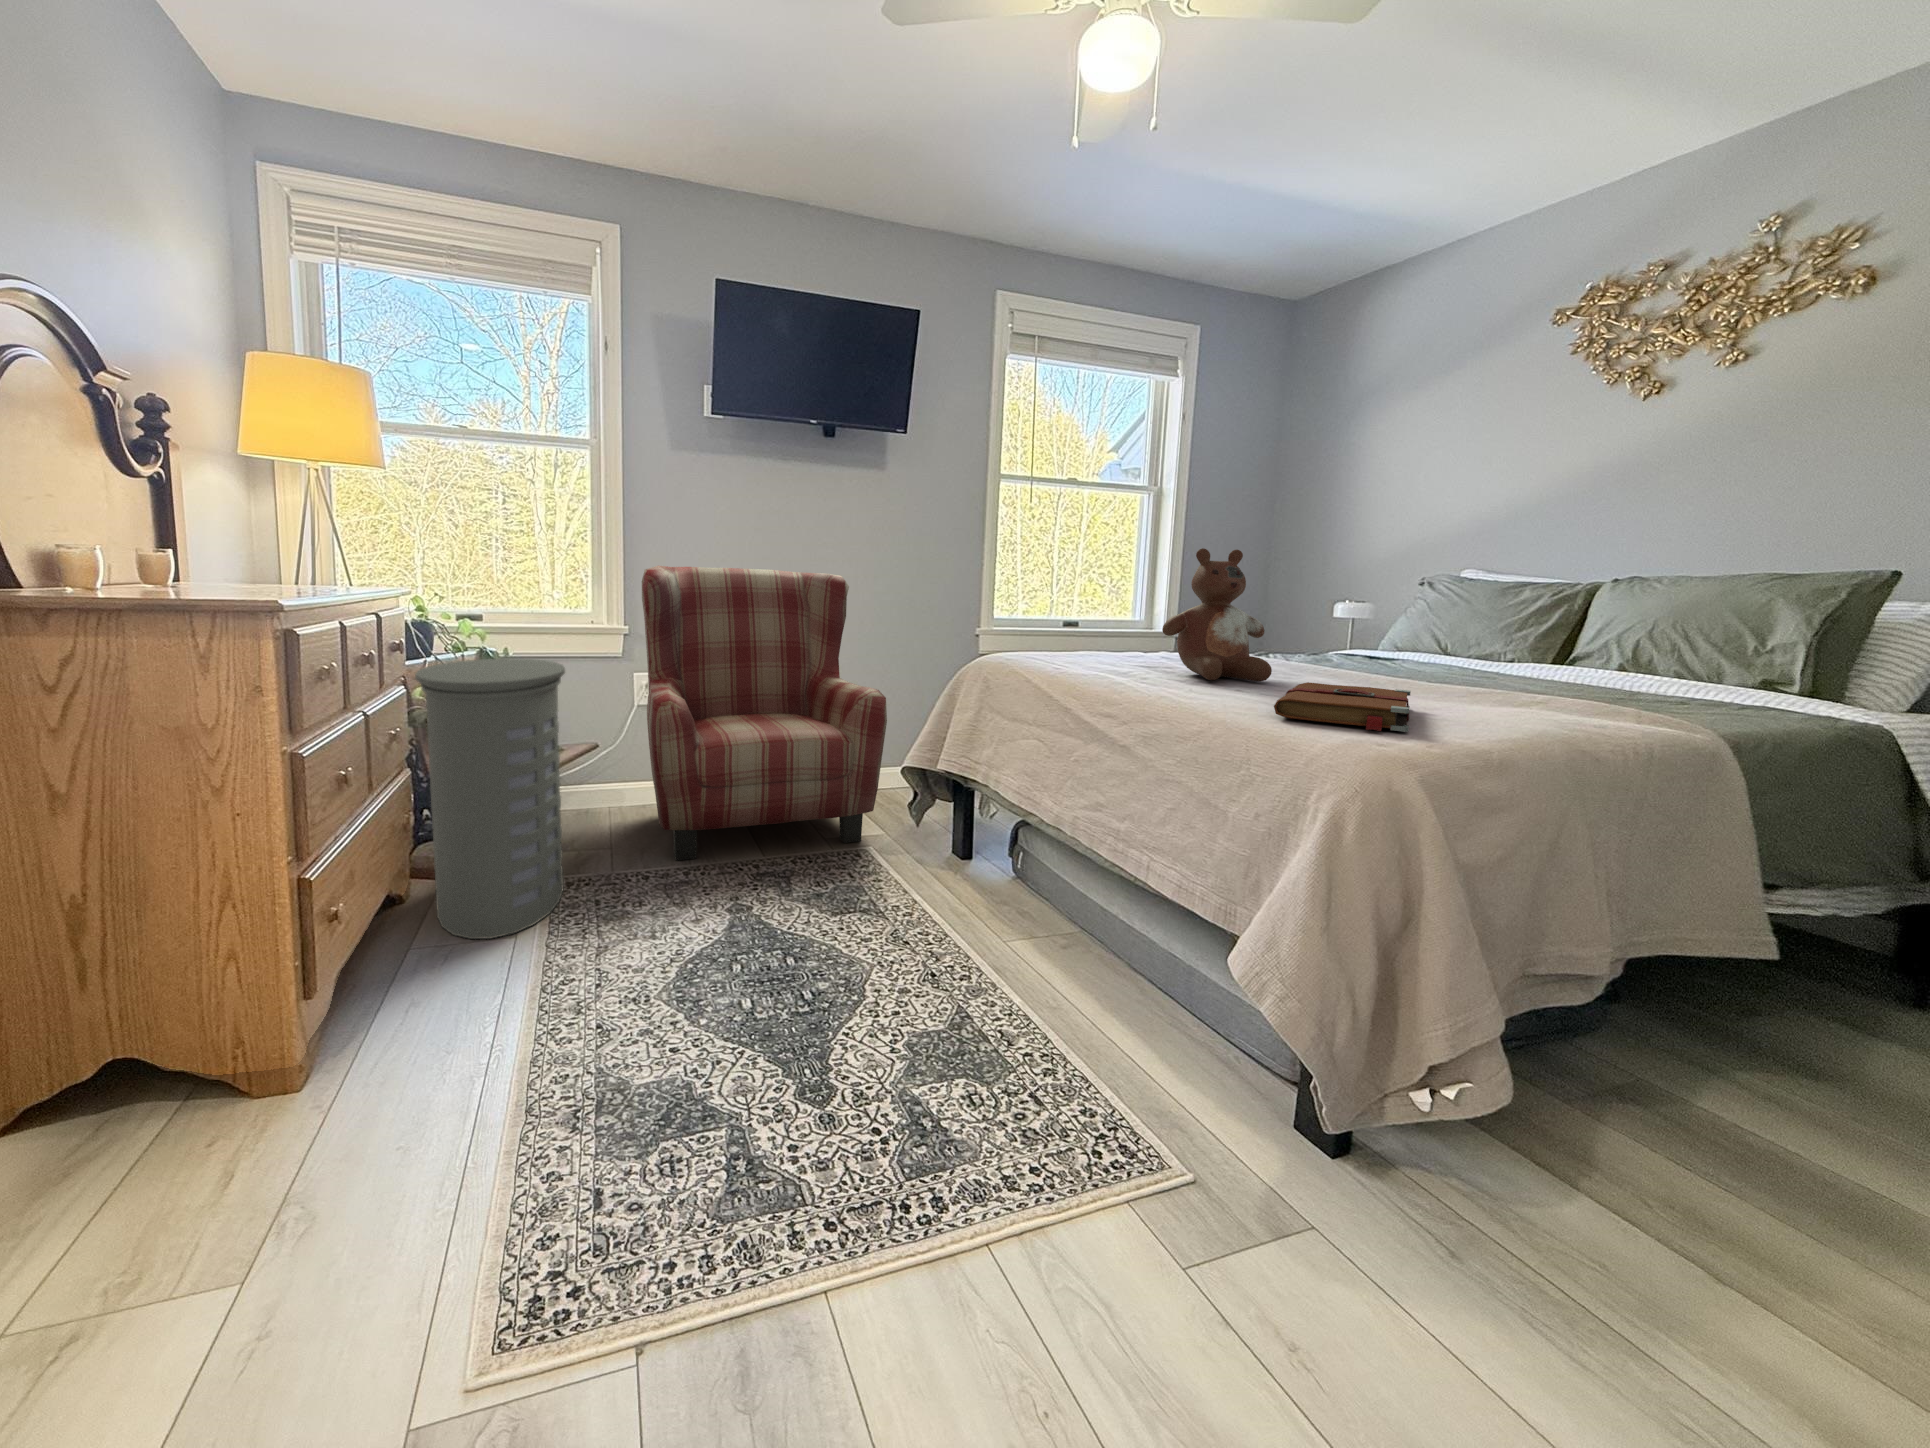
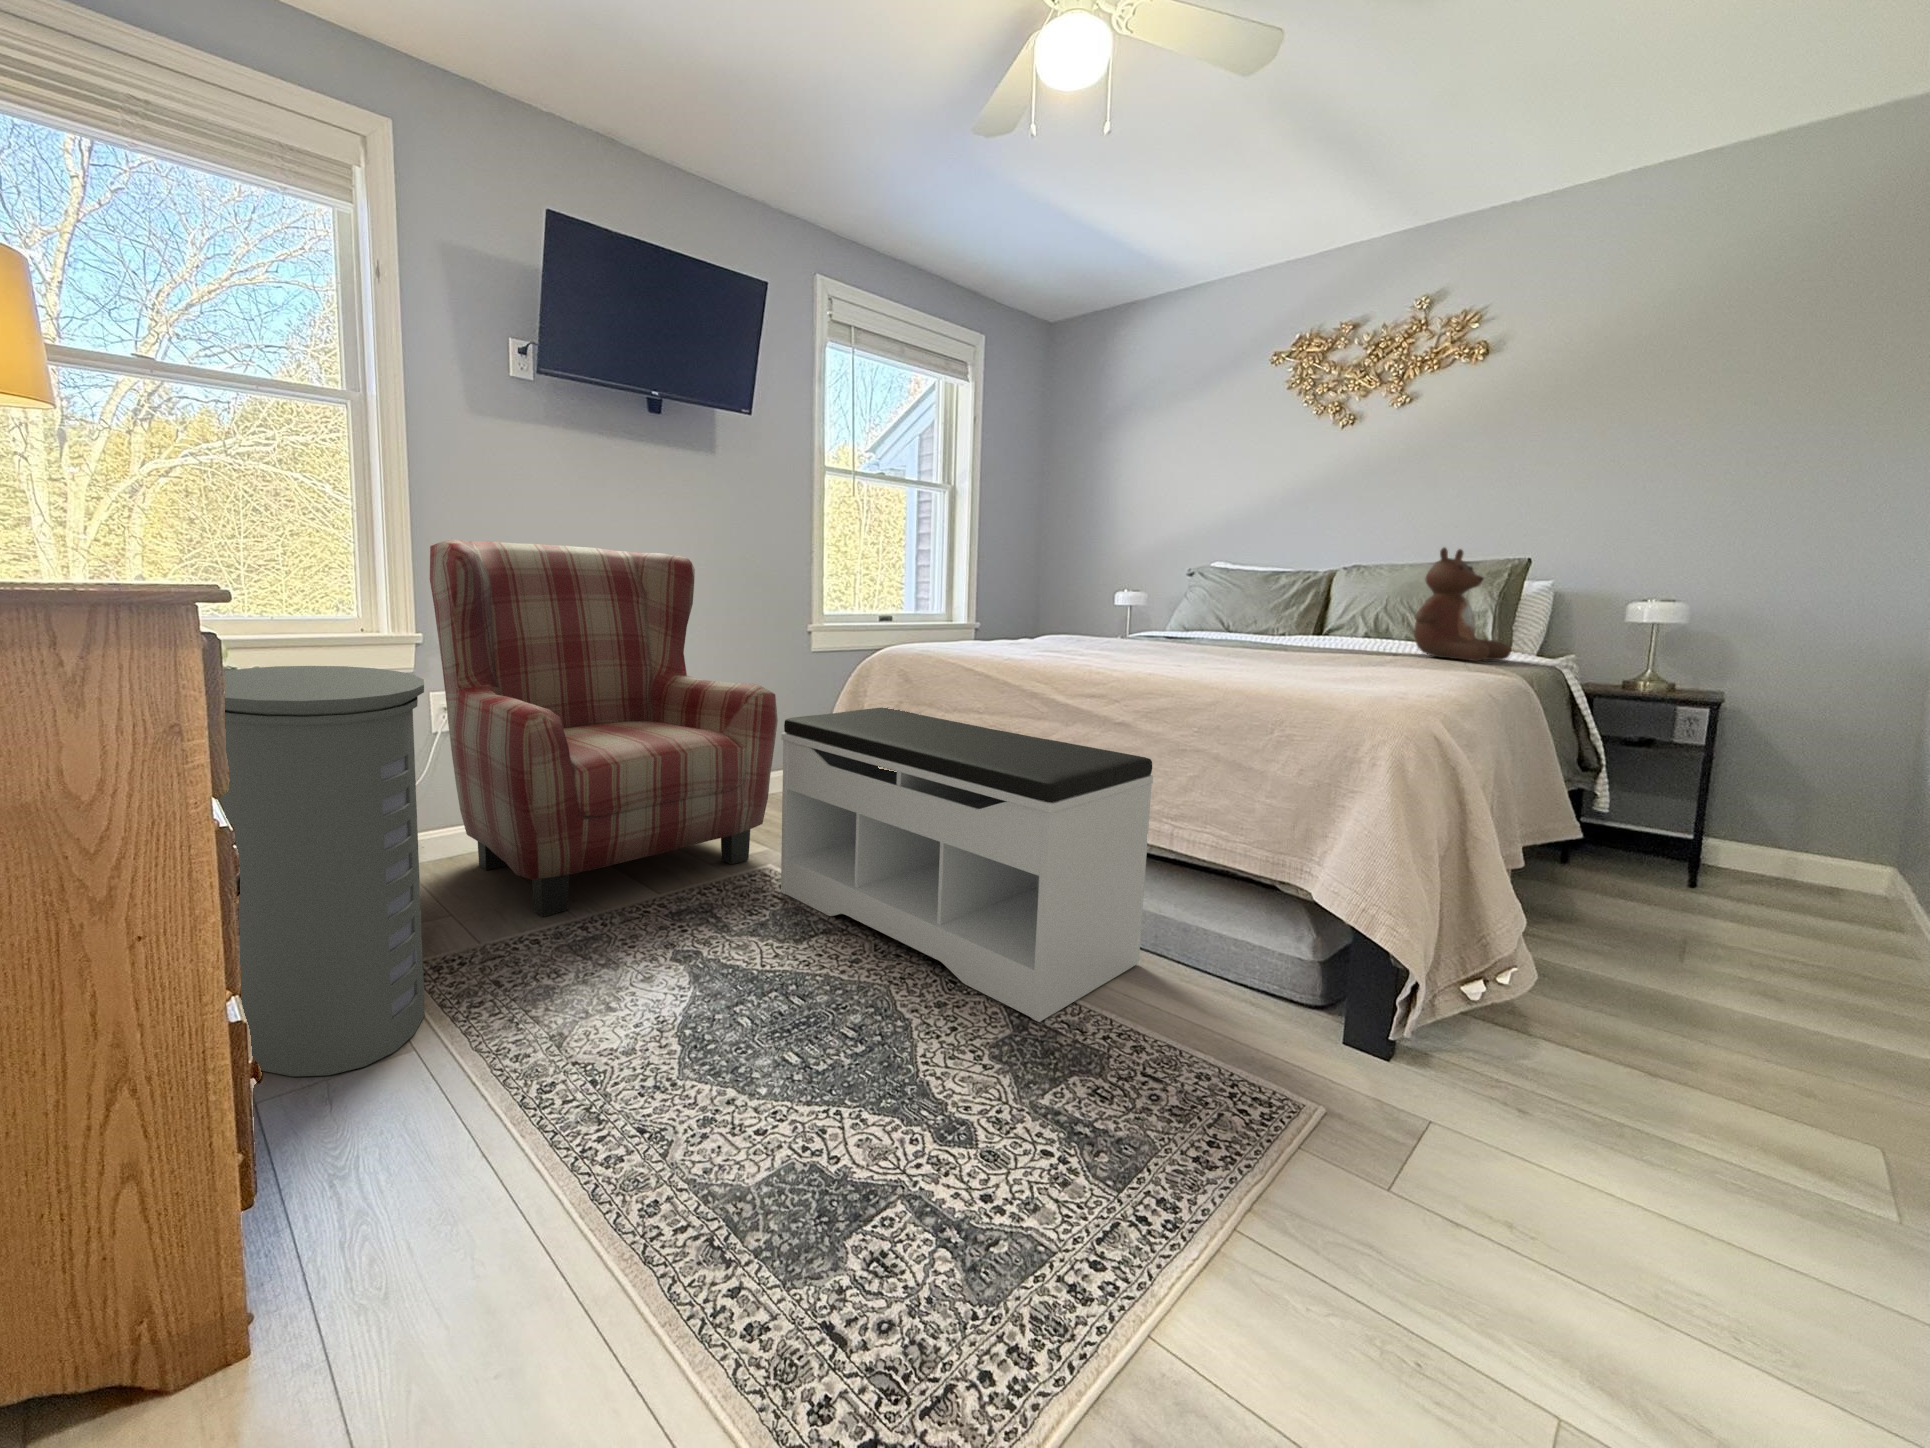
stuffed bear: present [1162,548,1272,681] -> present [1414,547,1511,661]
book: present [1274,682,1411,732] -> none [1232,655,1380,691]
bench: none [863,716,1151,1025] -> present [781,707,1153,1022]

